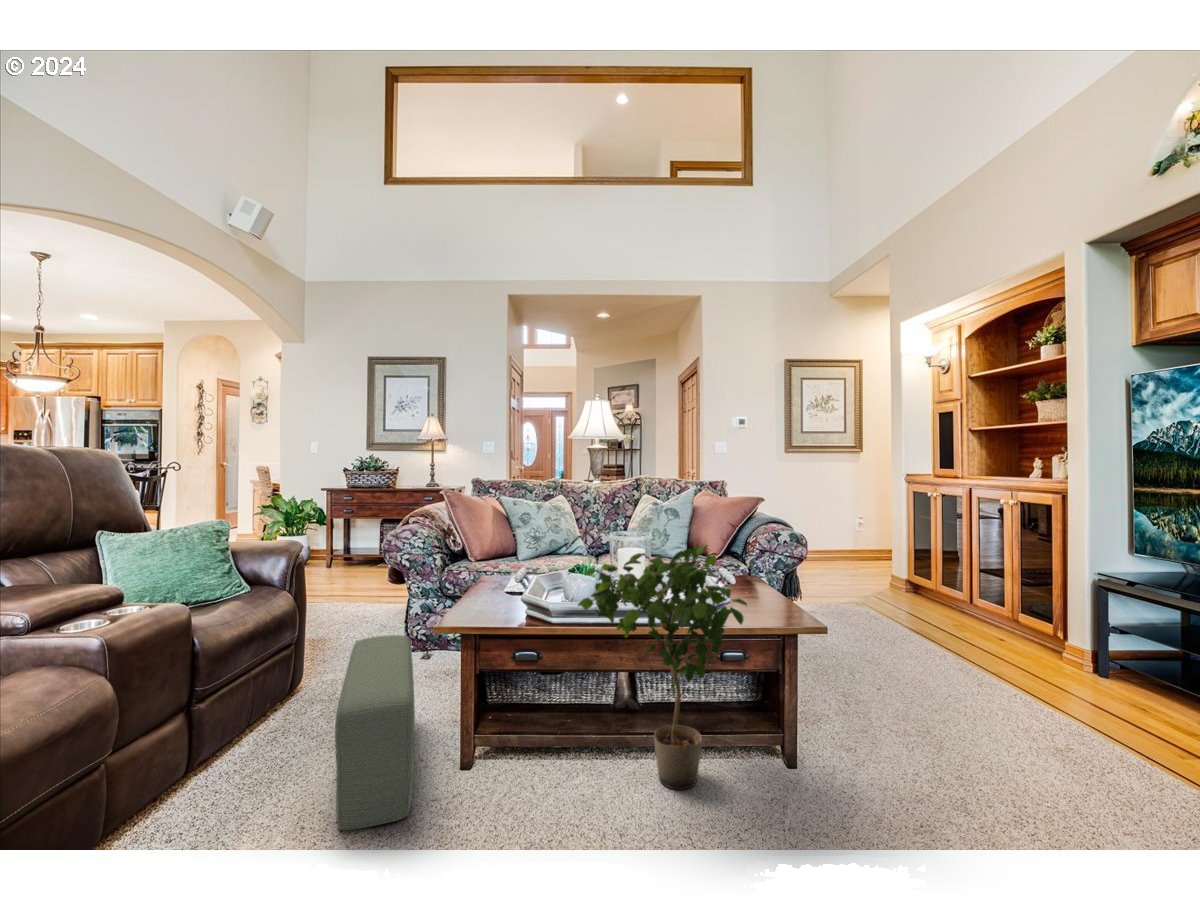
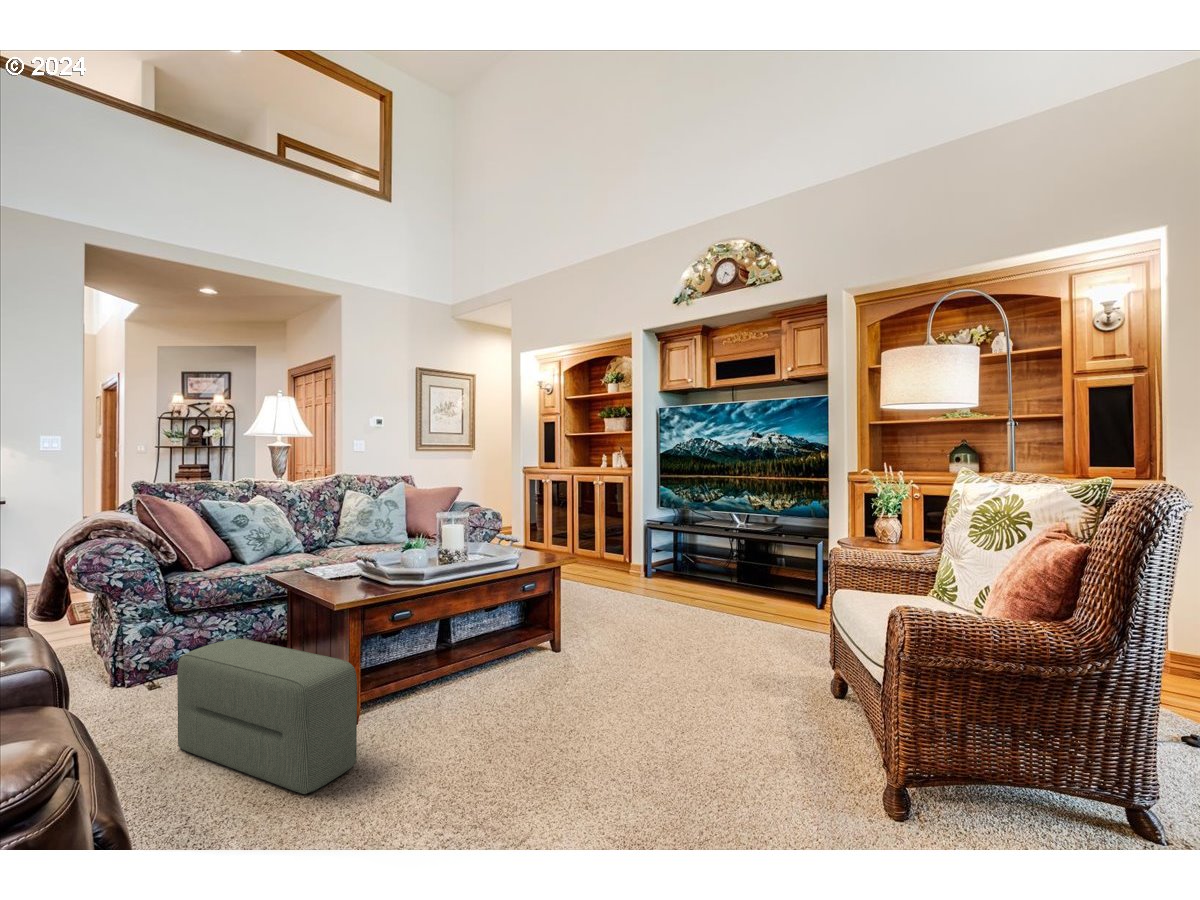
potted plant: present [578,545,747,790] -> none [450,516,557,684]

